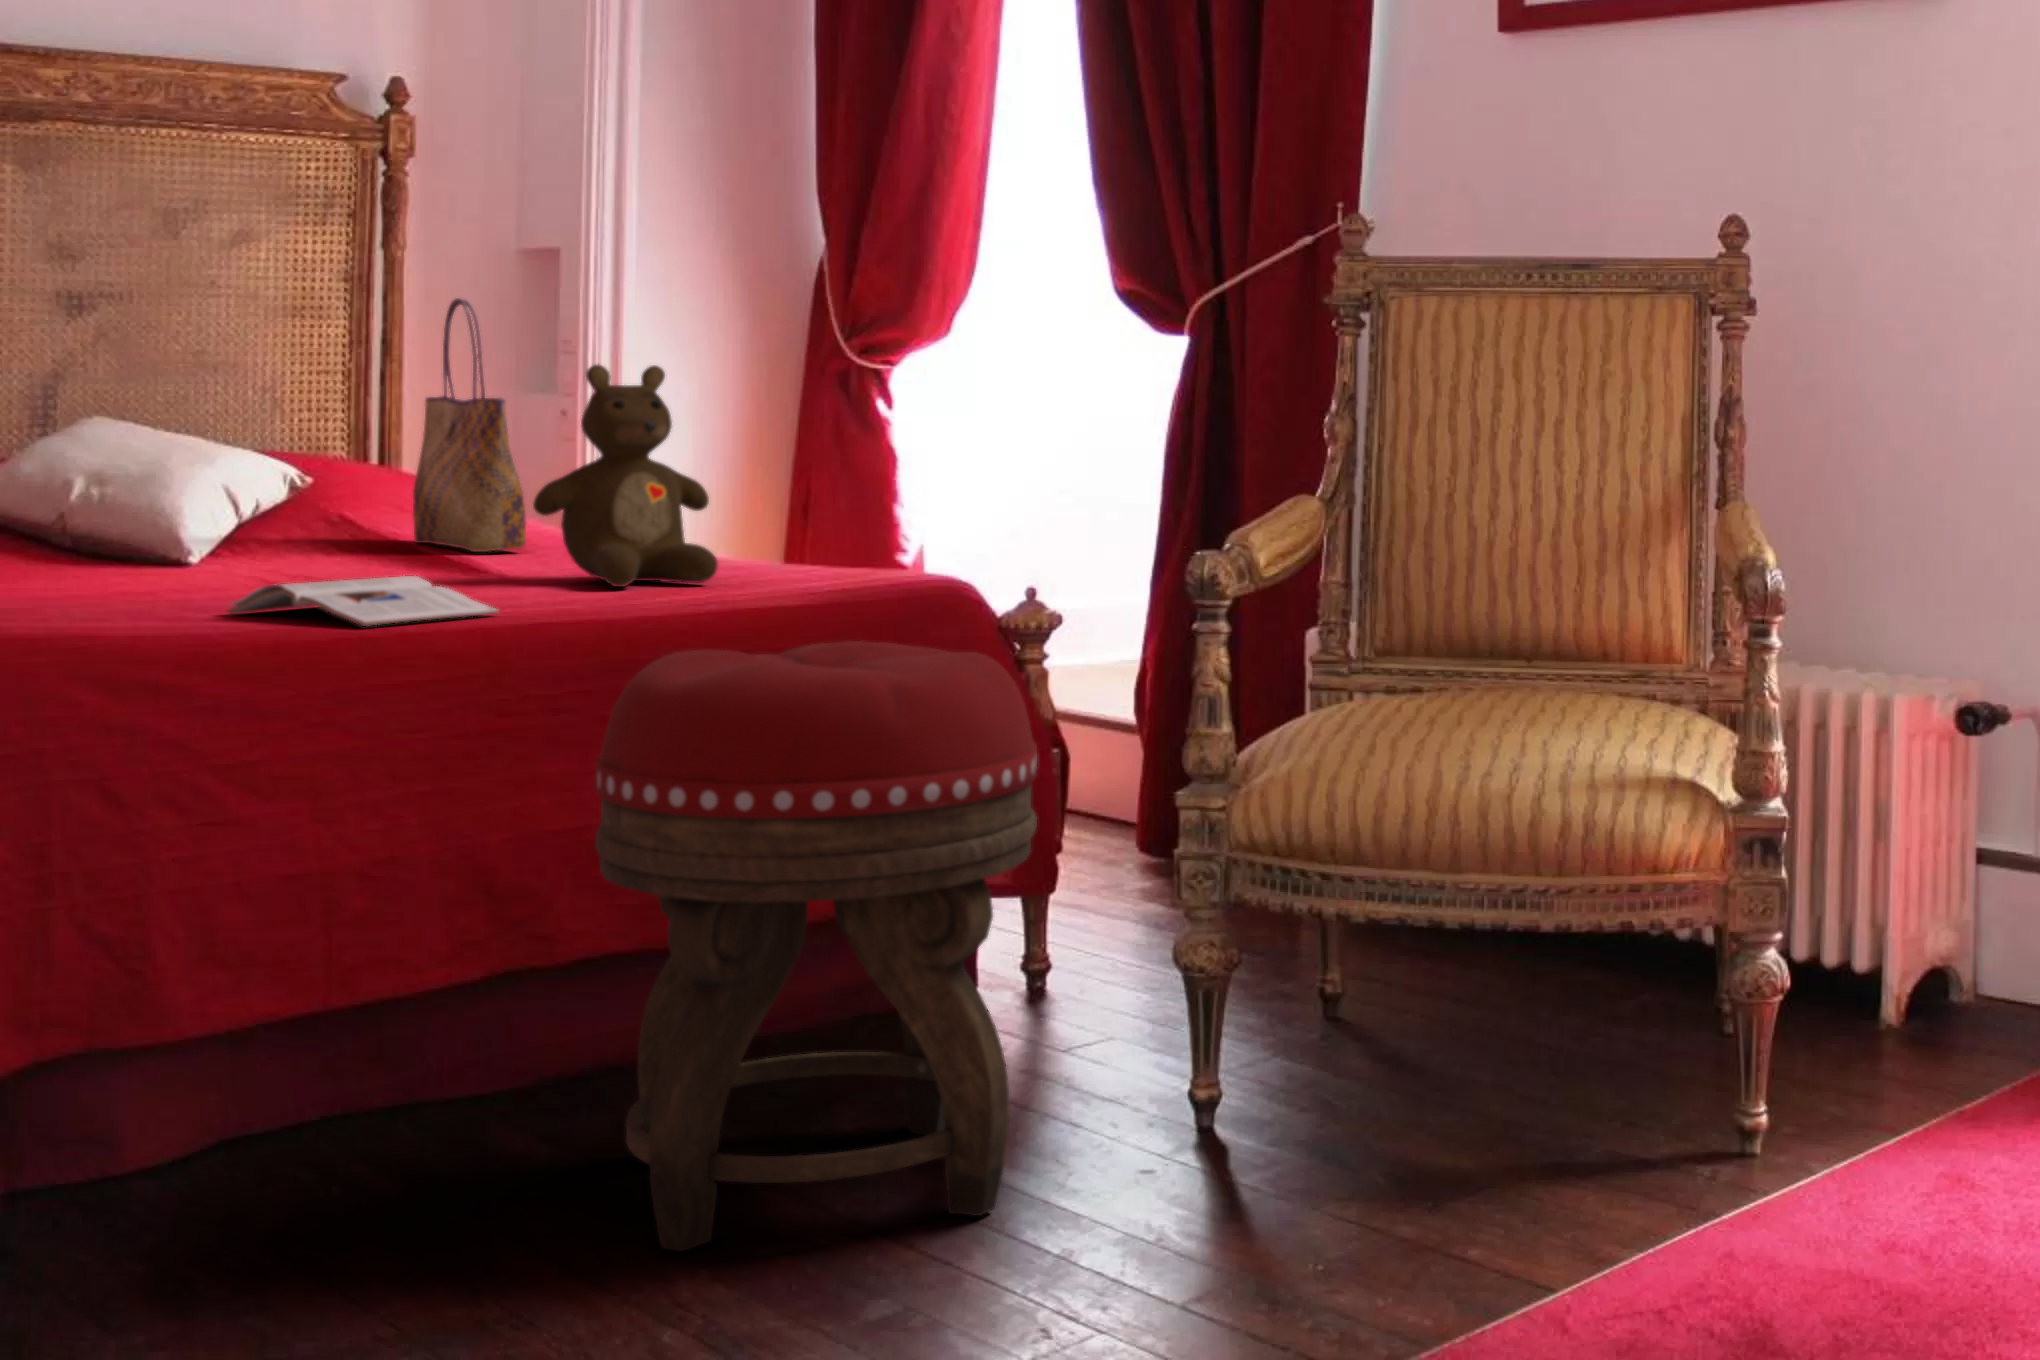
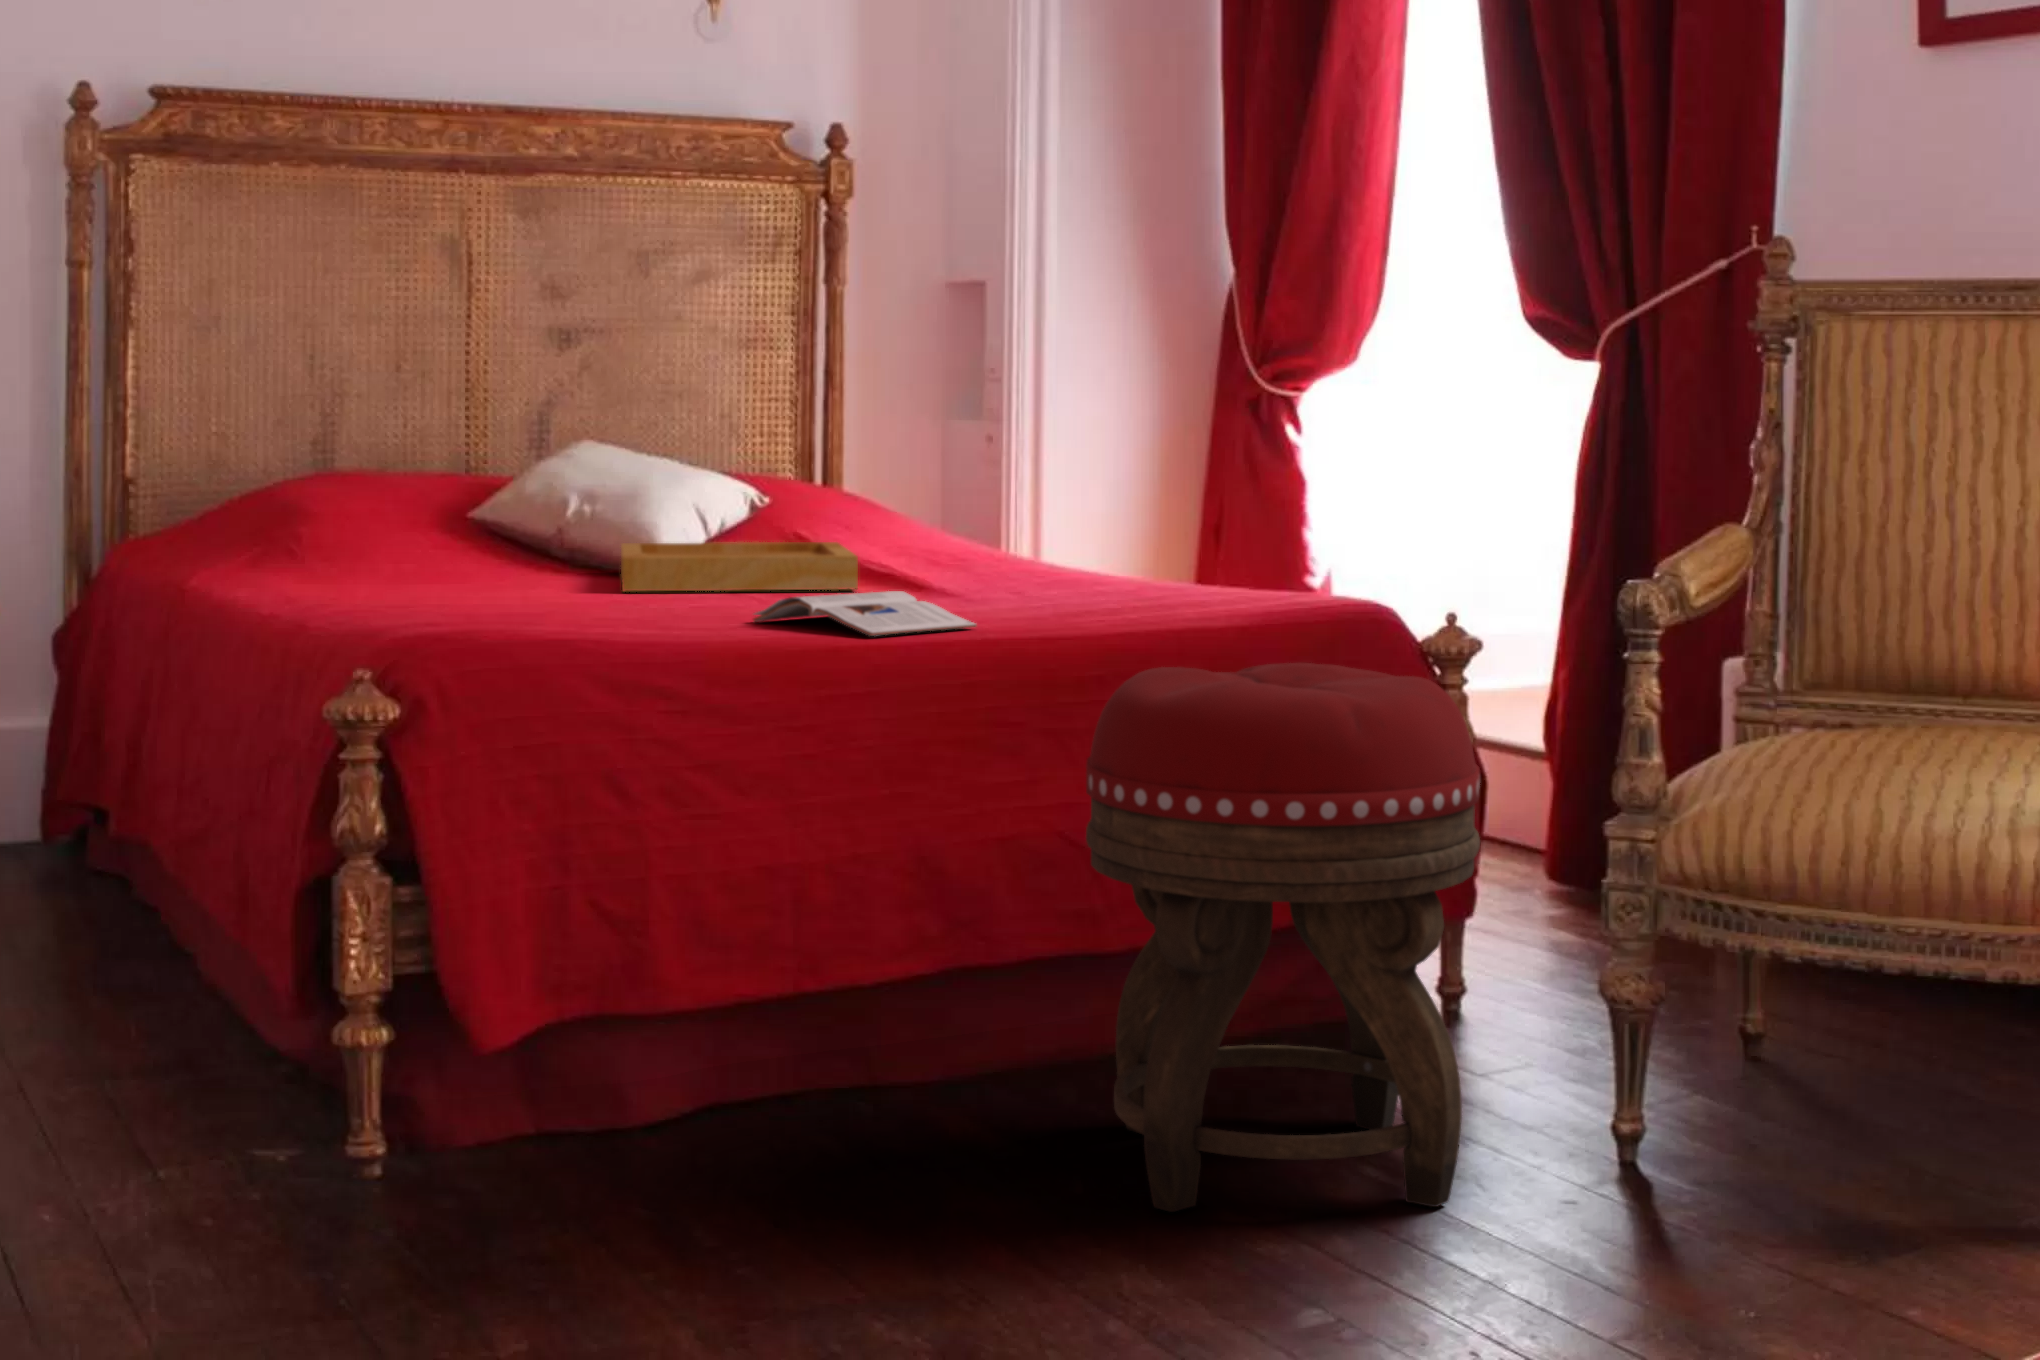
tote bag: present [413,298,526,552] -> none [864,332,966,567]
teddy bear: present [533,365,718,587] -> none [989,397,1151,604]
tray: none [81,526,381,584] -> present [621,542,858,592]

